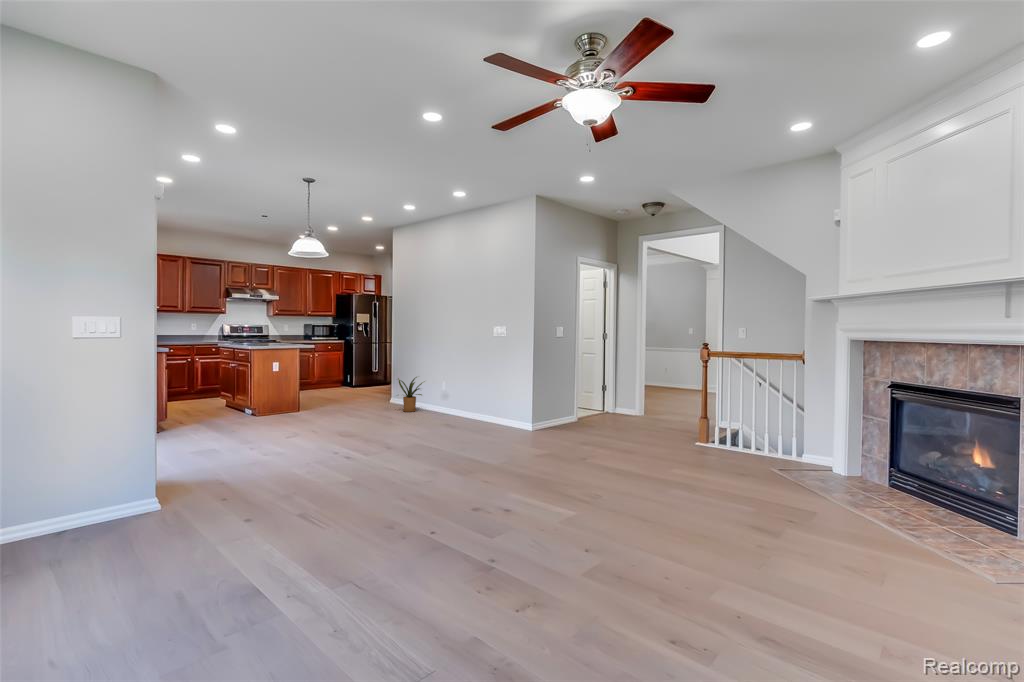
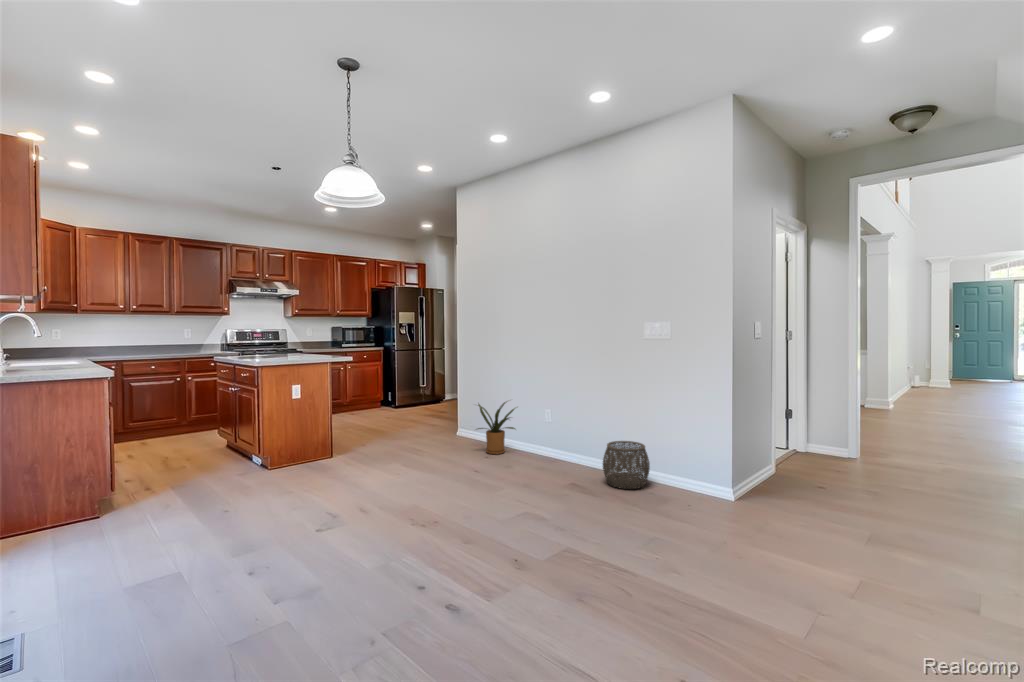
woven basket: none [464,400,493,427] -> present [603,441,650,489]

